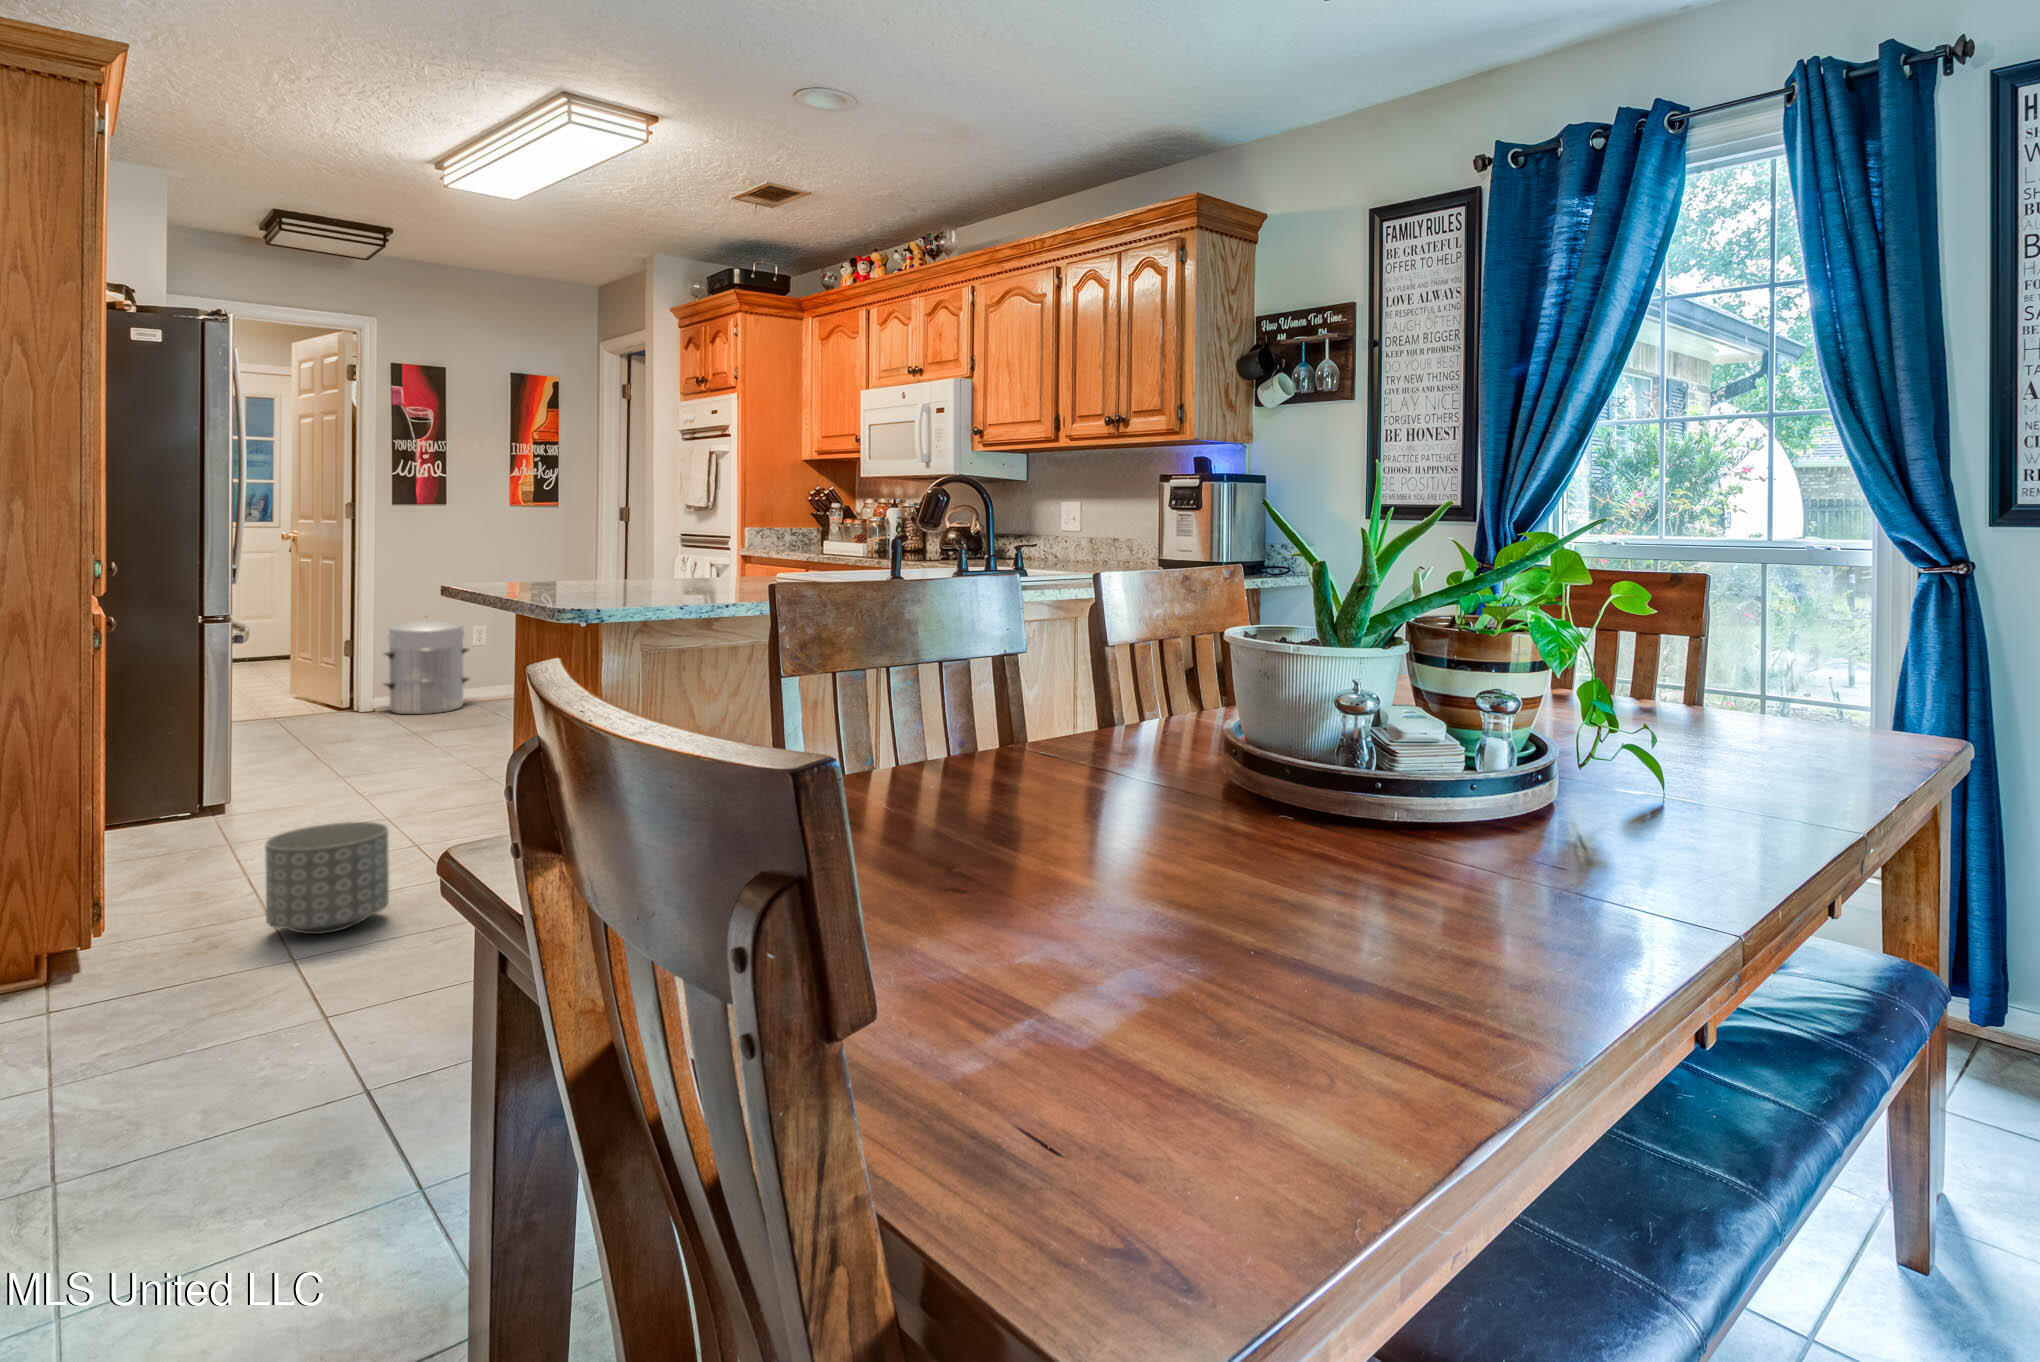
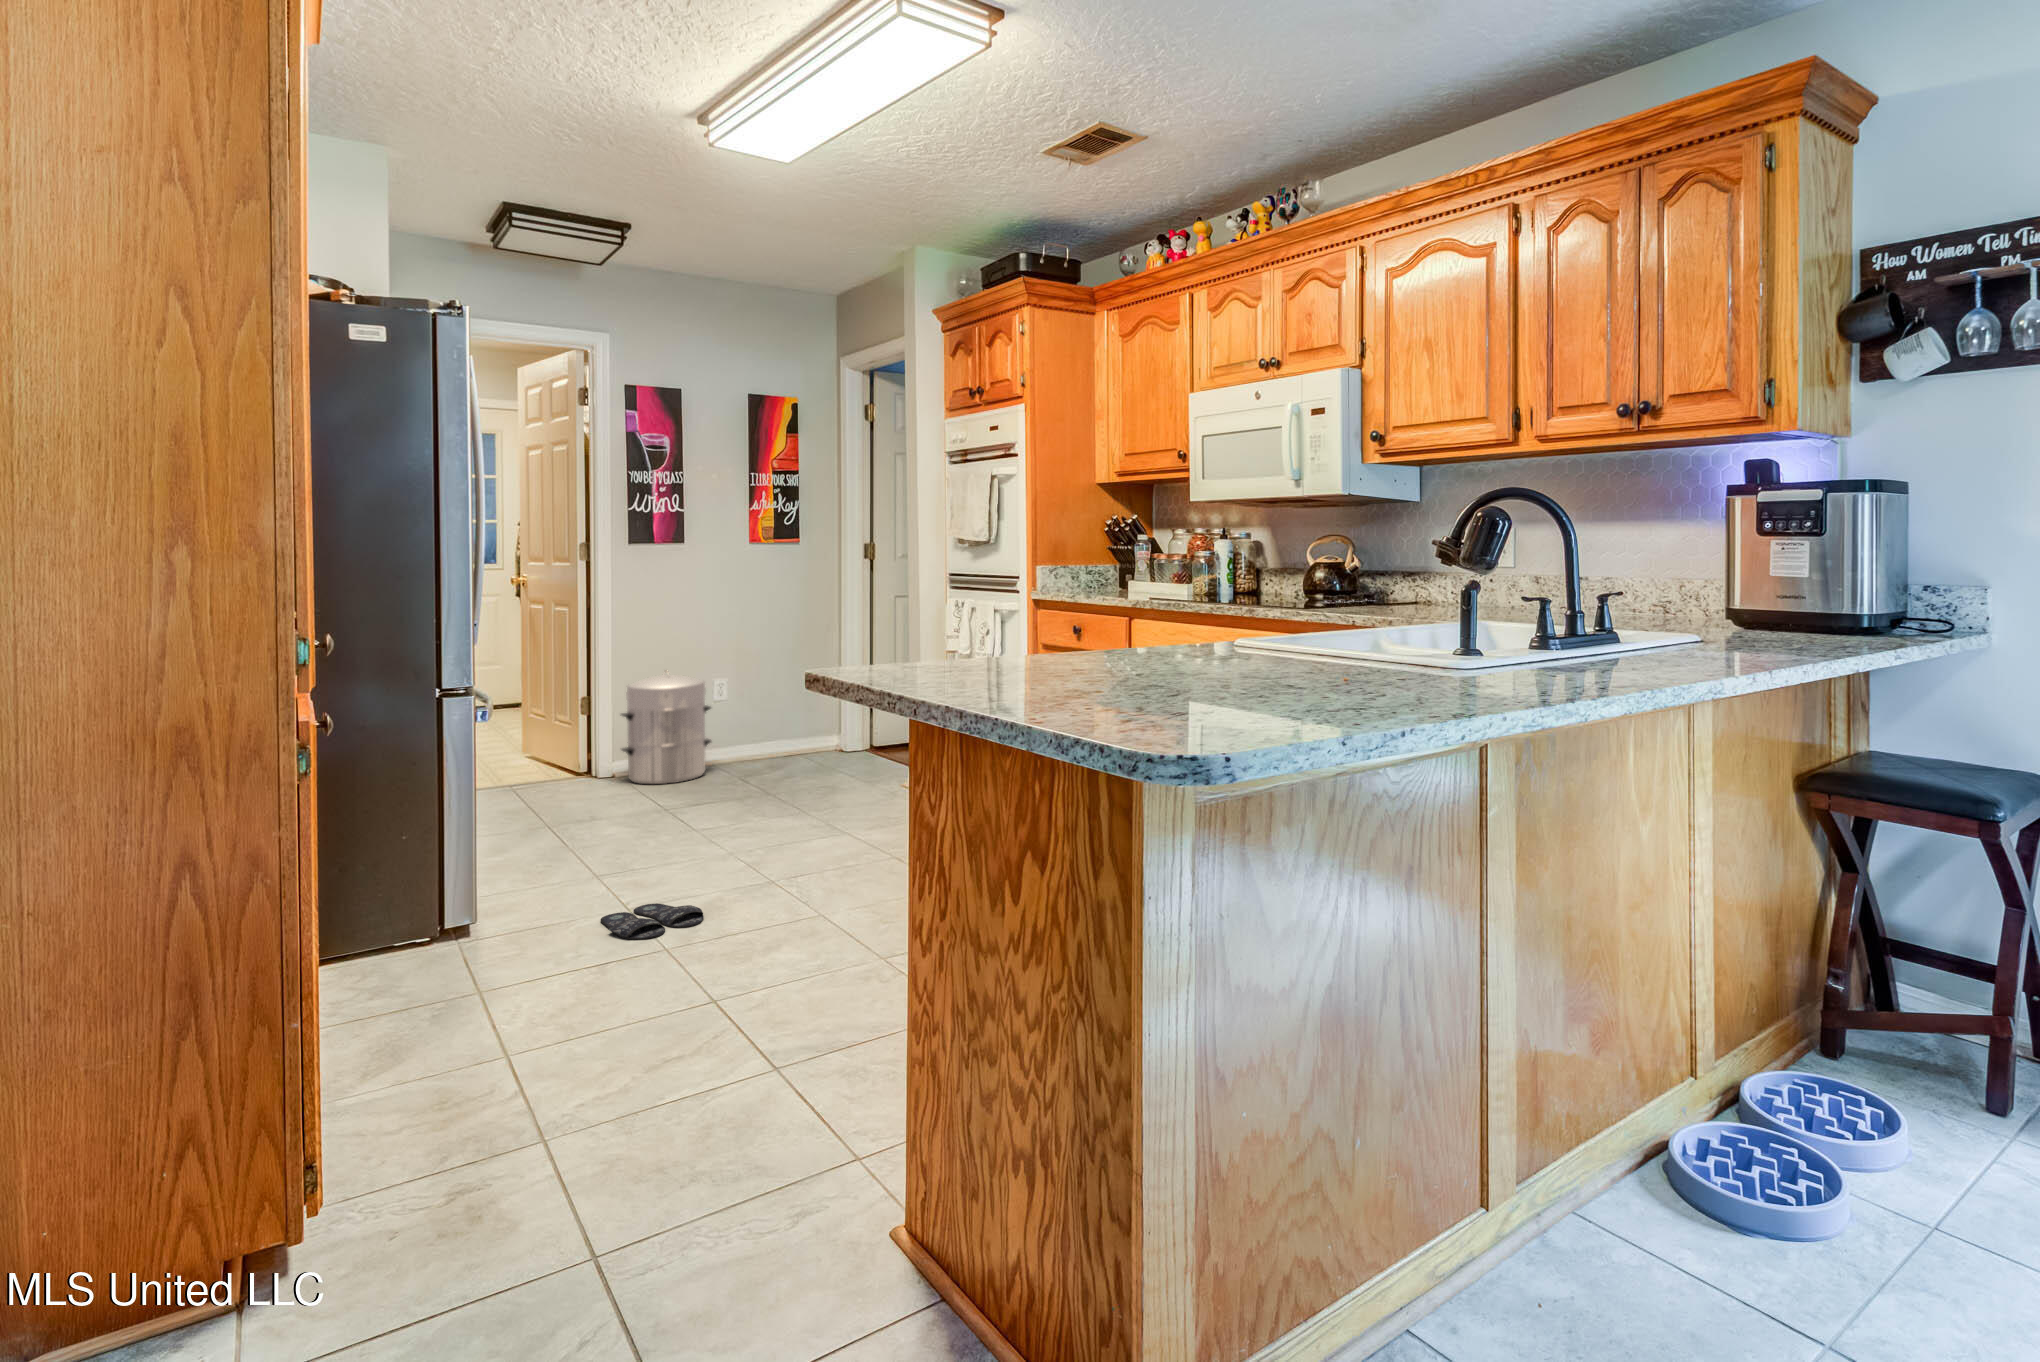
slippers: none [343,786,429,806] -> present [601,903,703,939]
planter: present [265,822,389,934] -> none [538,1042,713,1247]

